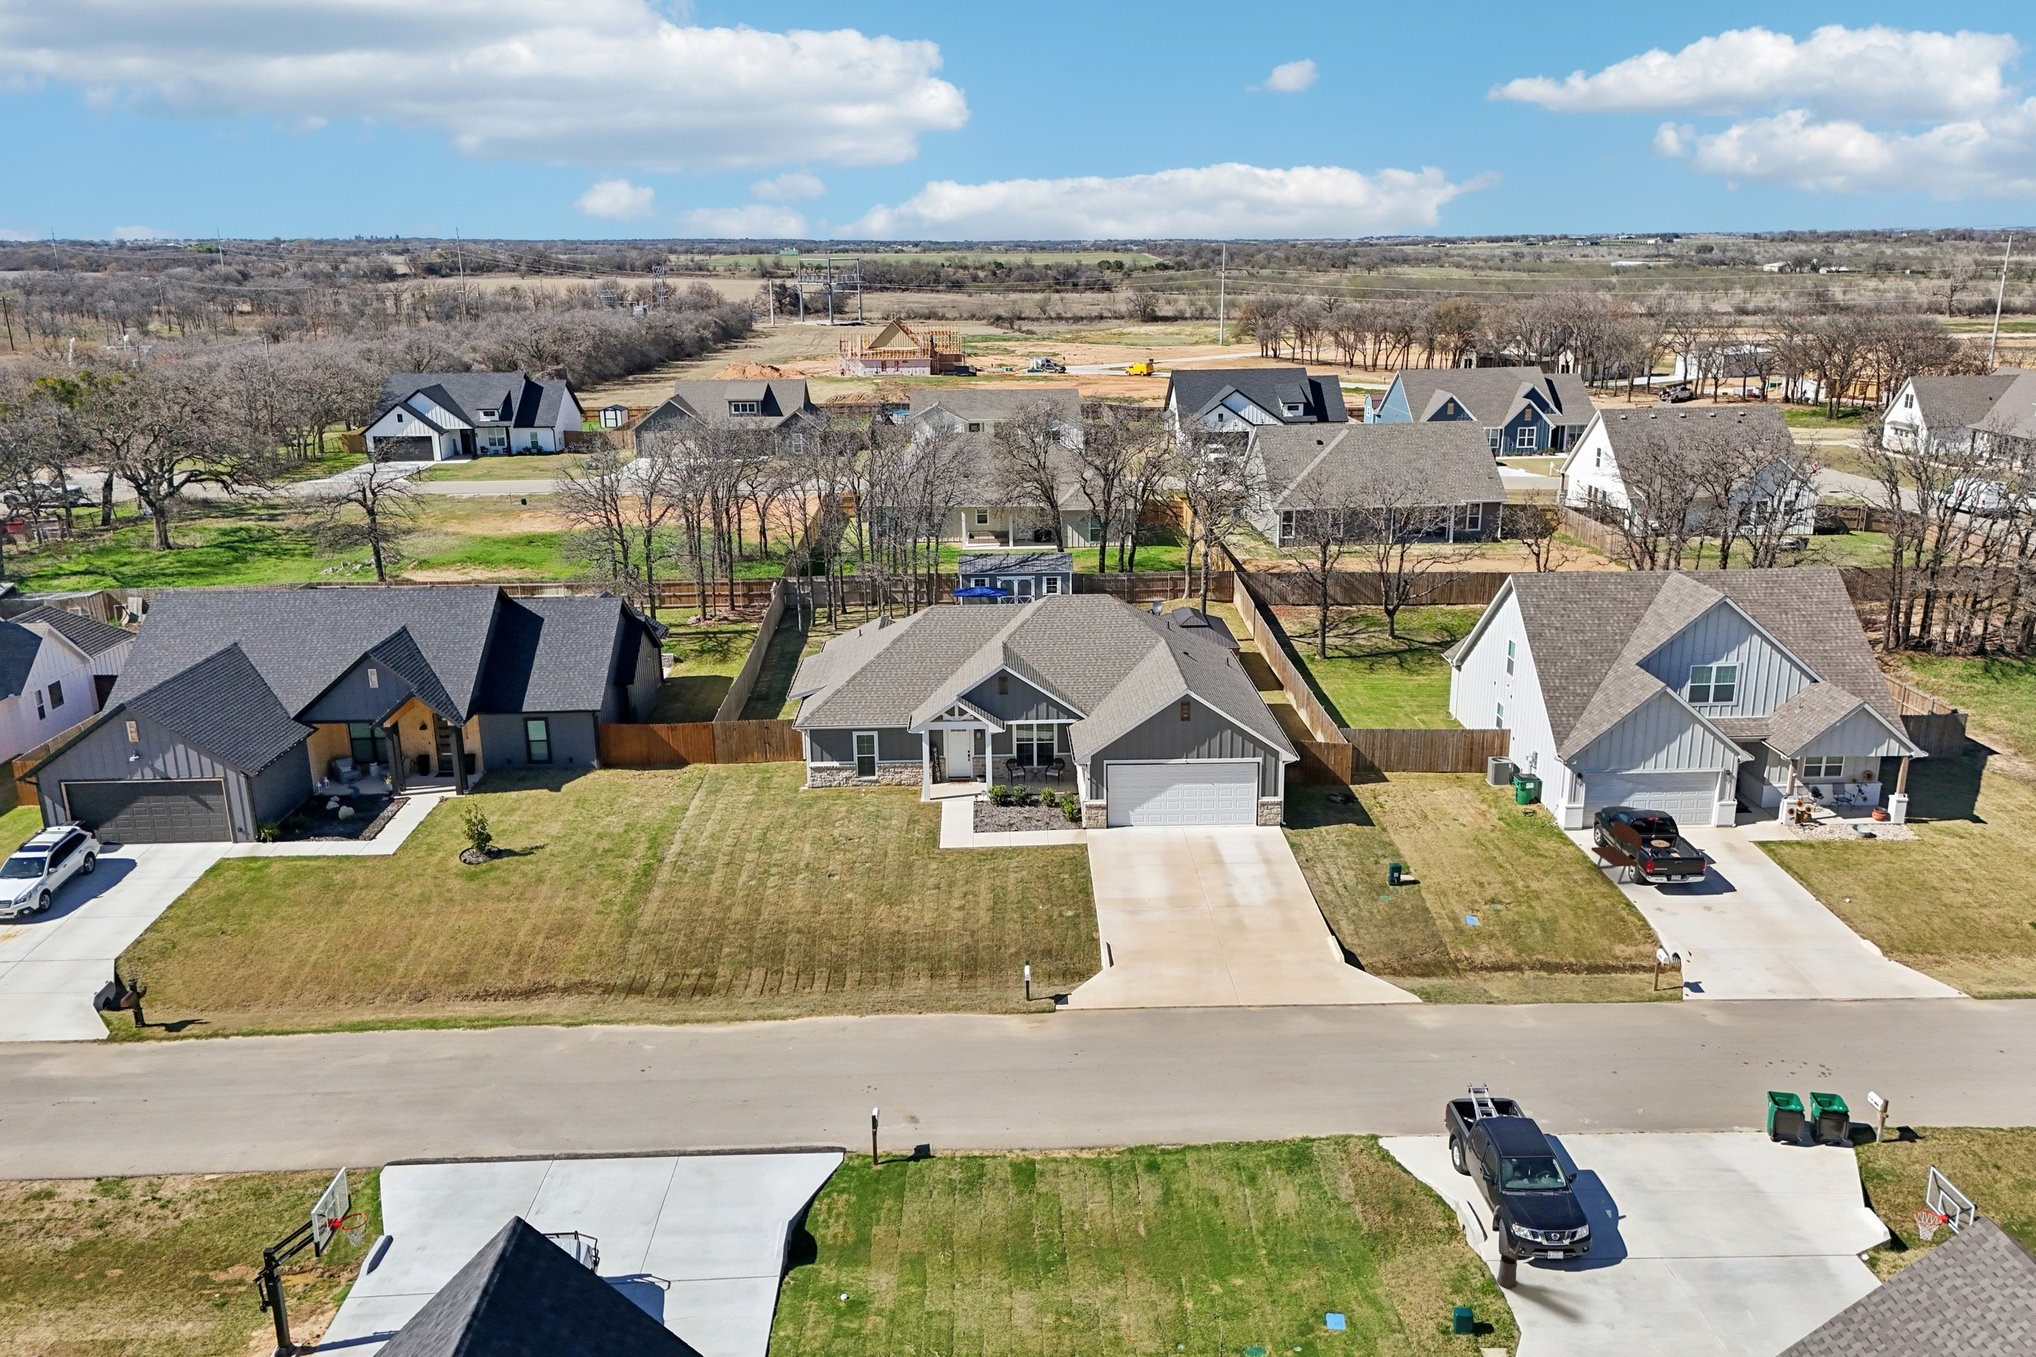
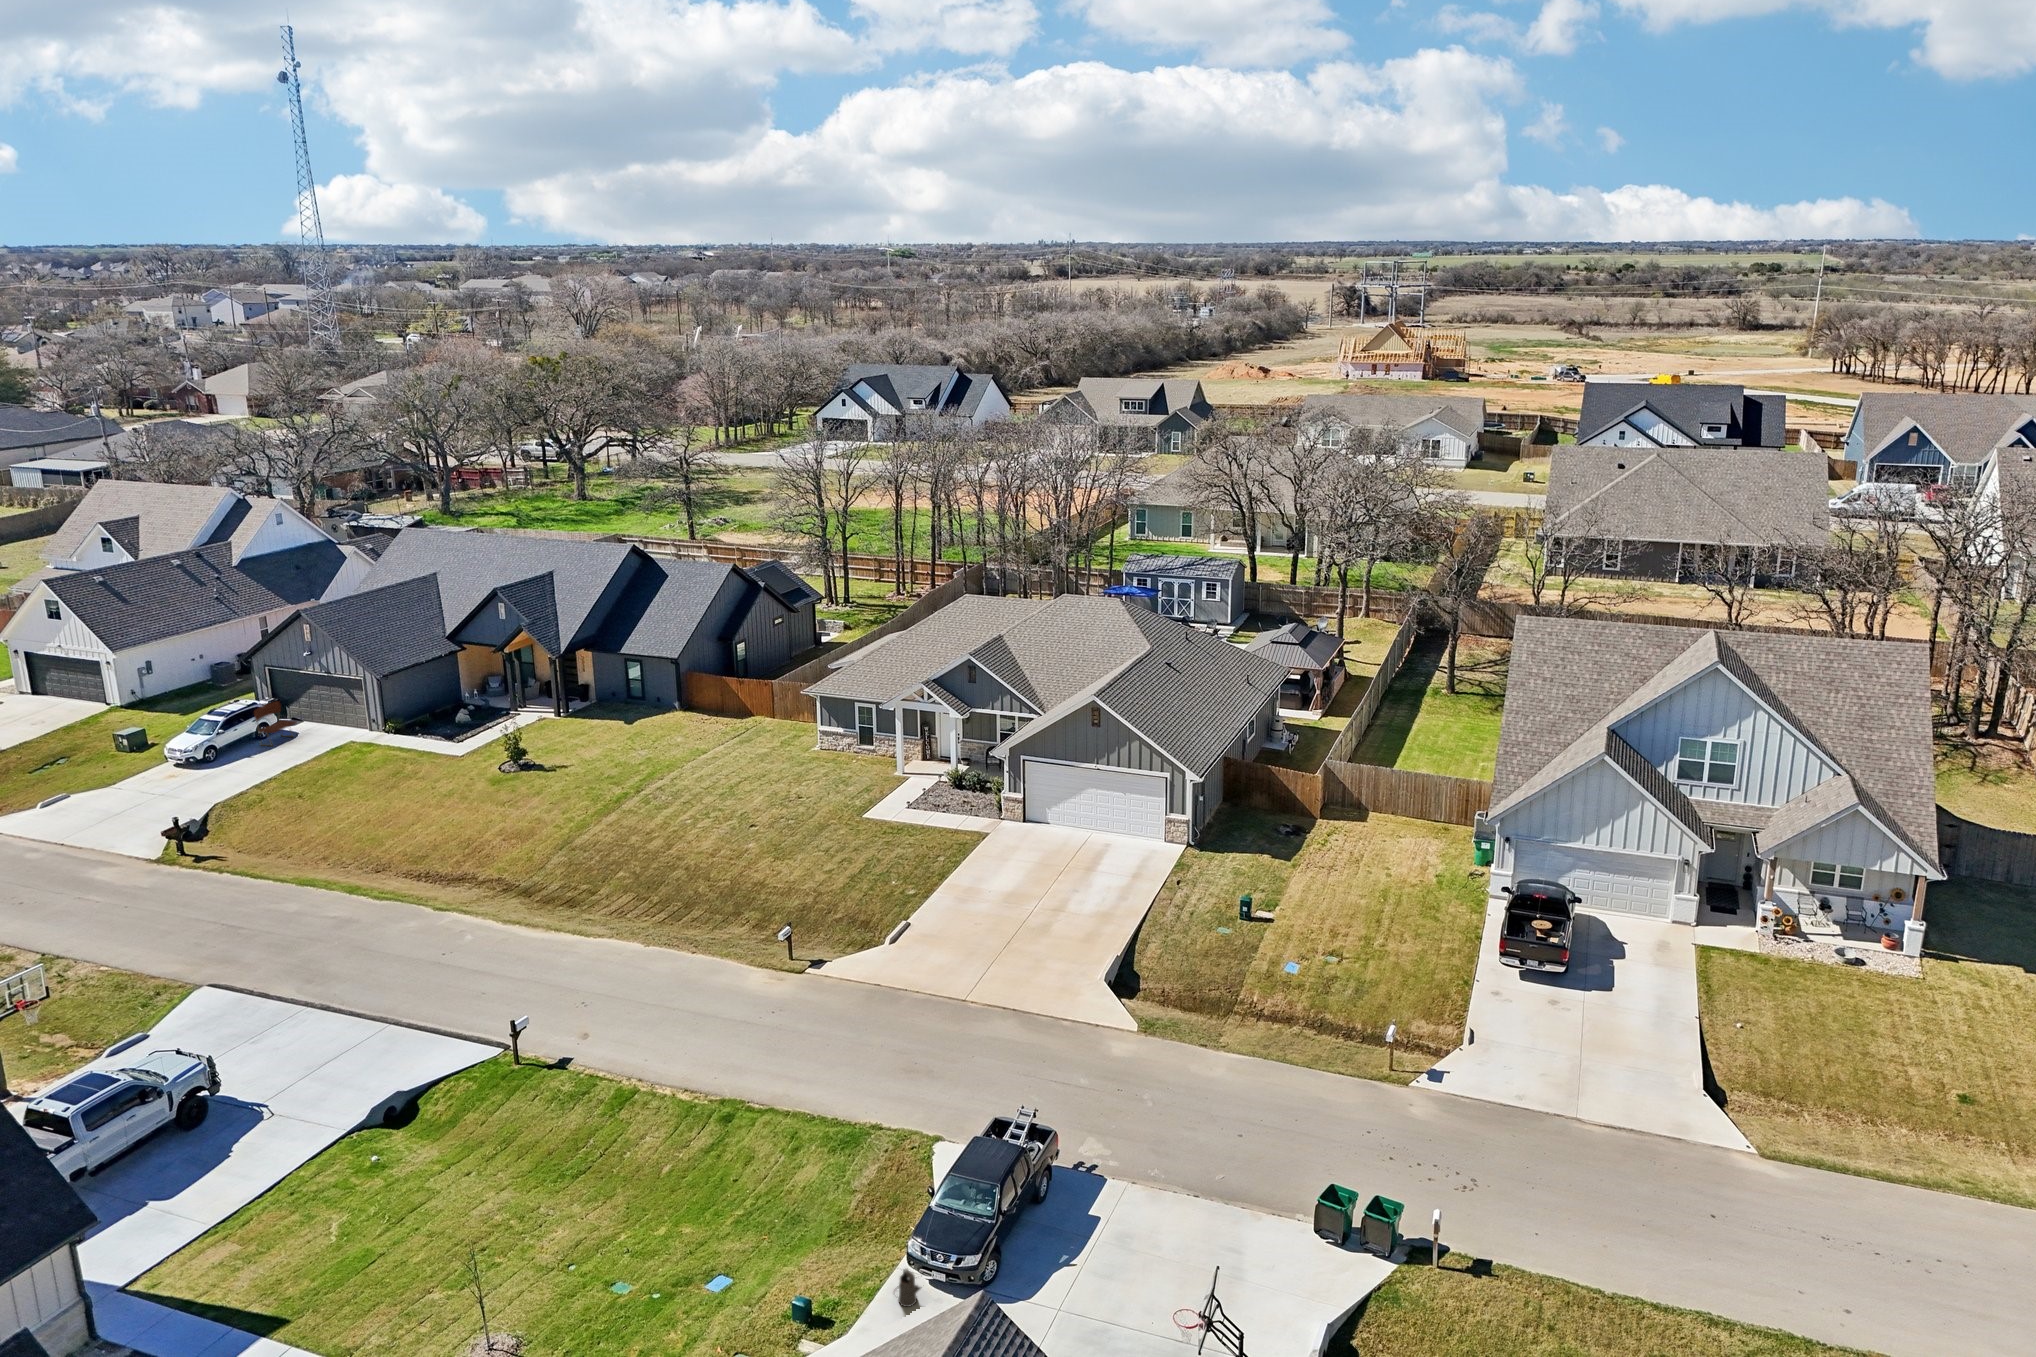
bench: present [1591,821,1642,884] -> present [254,701,296,746]

